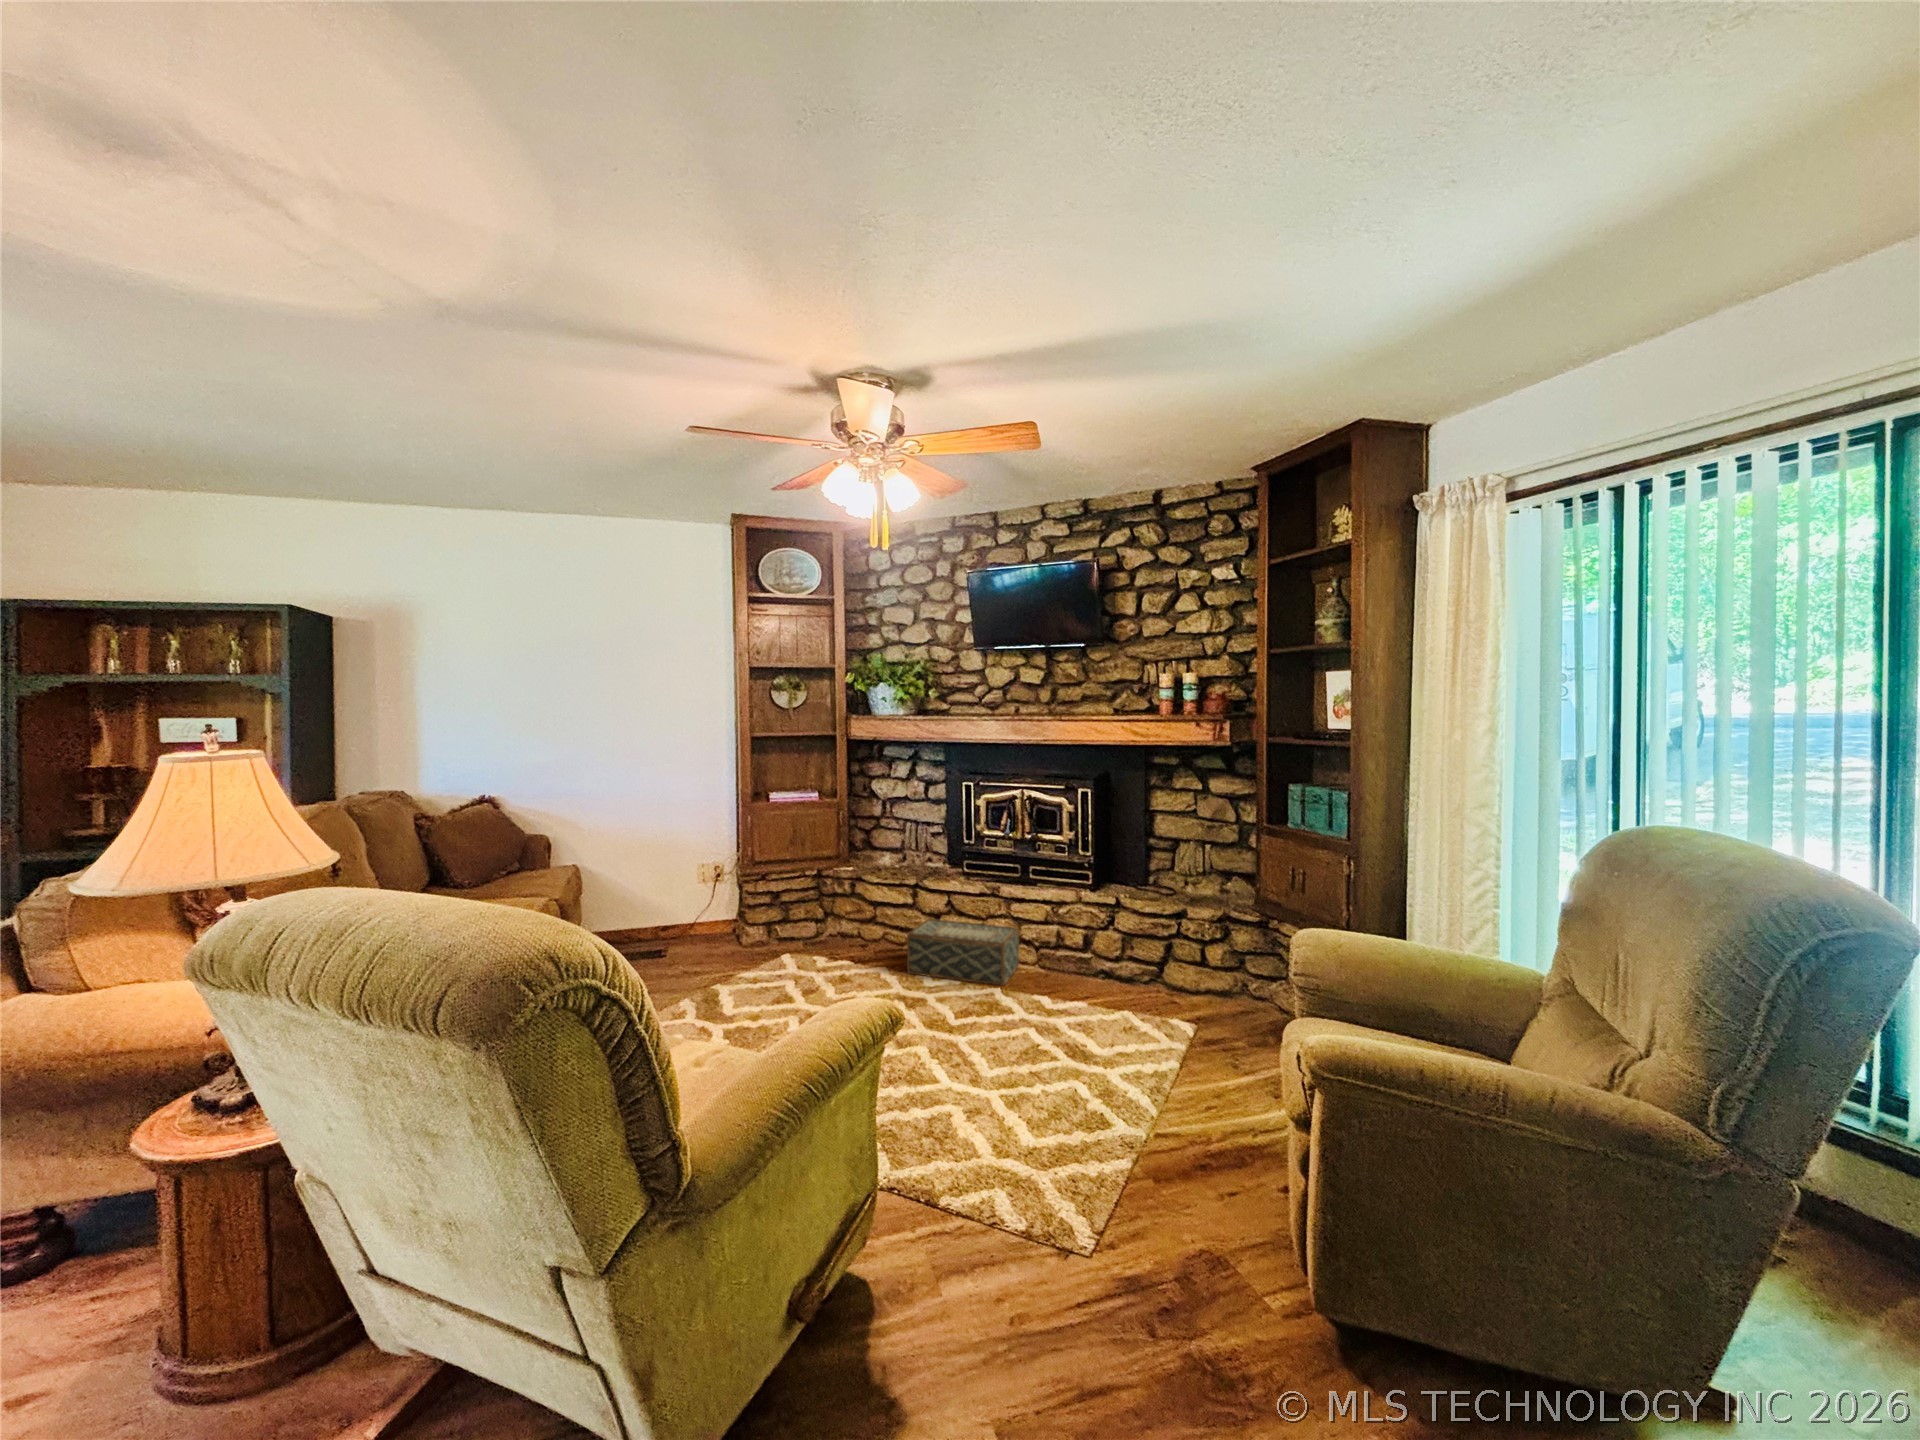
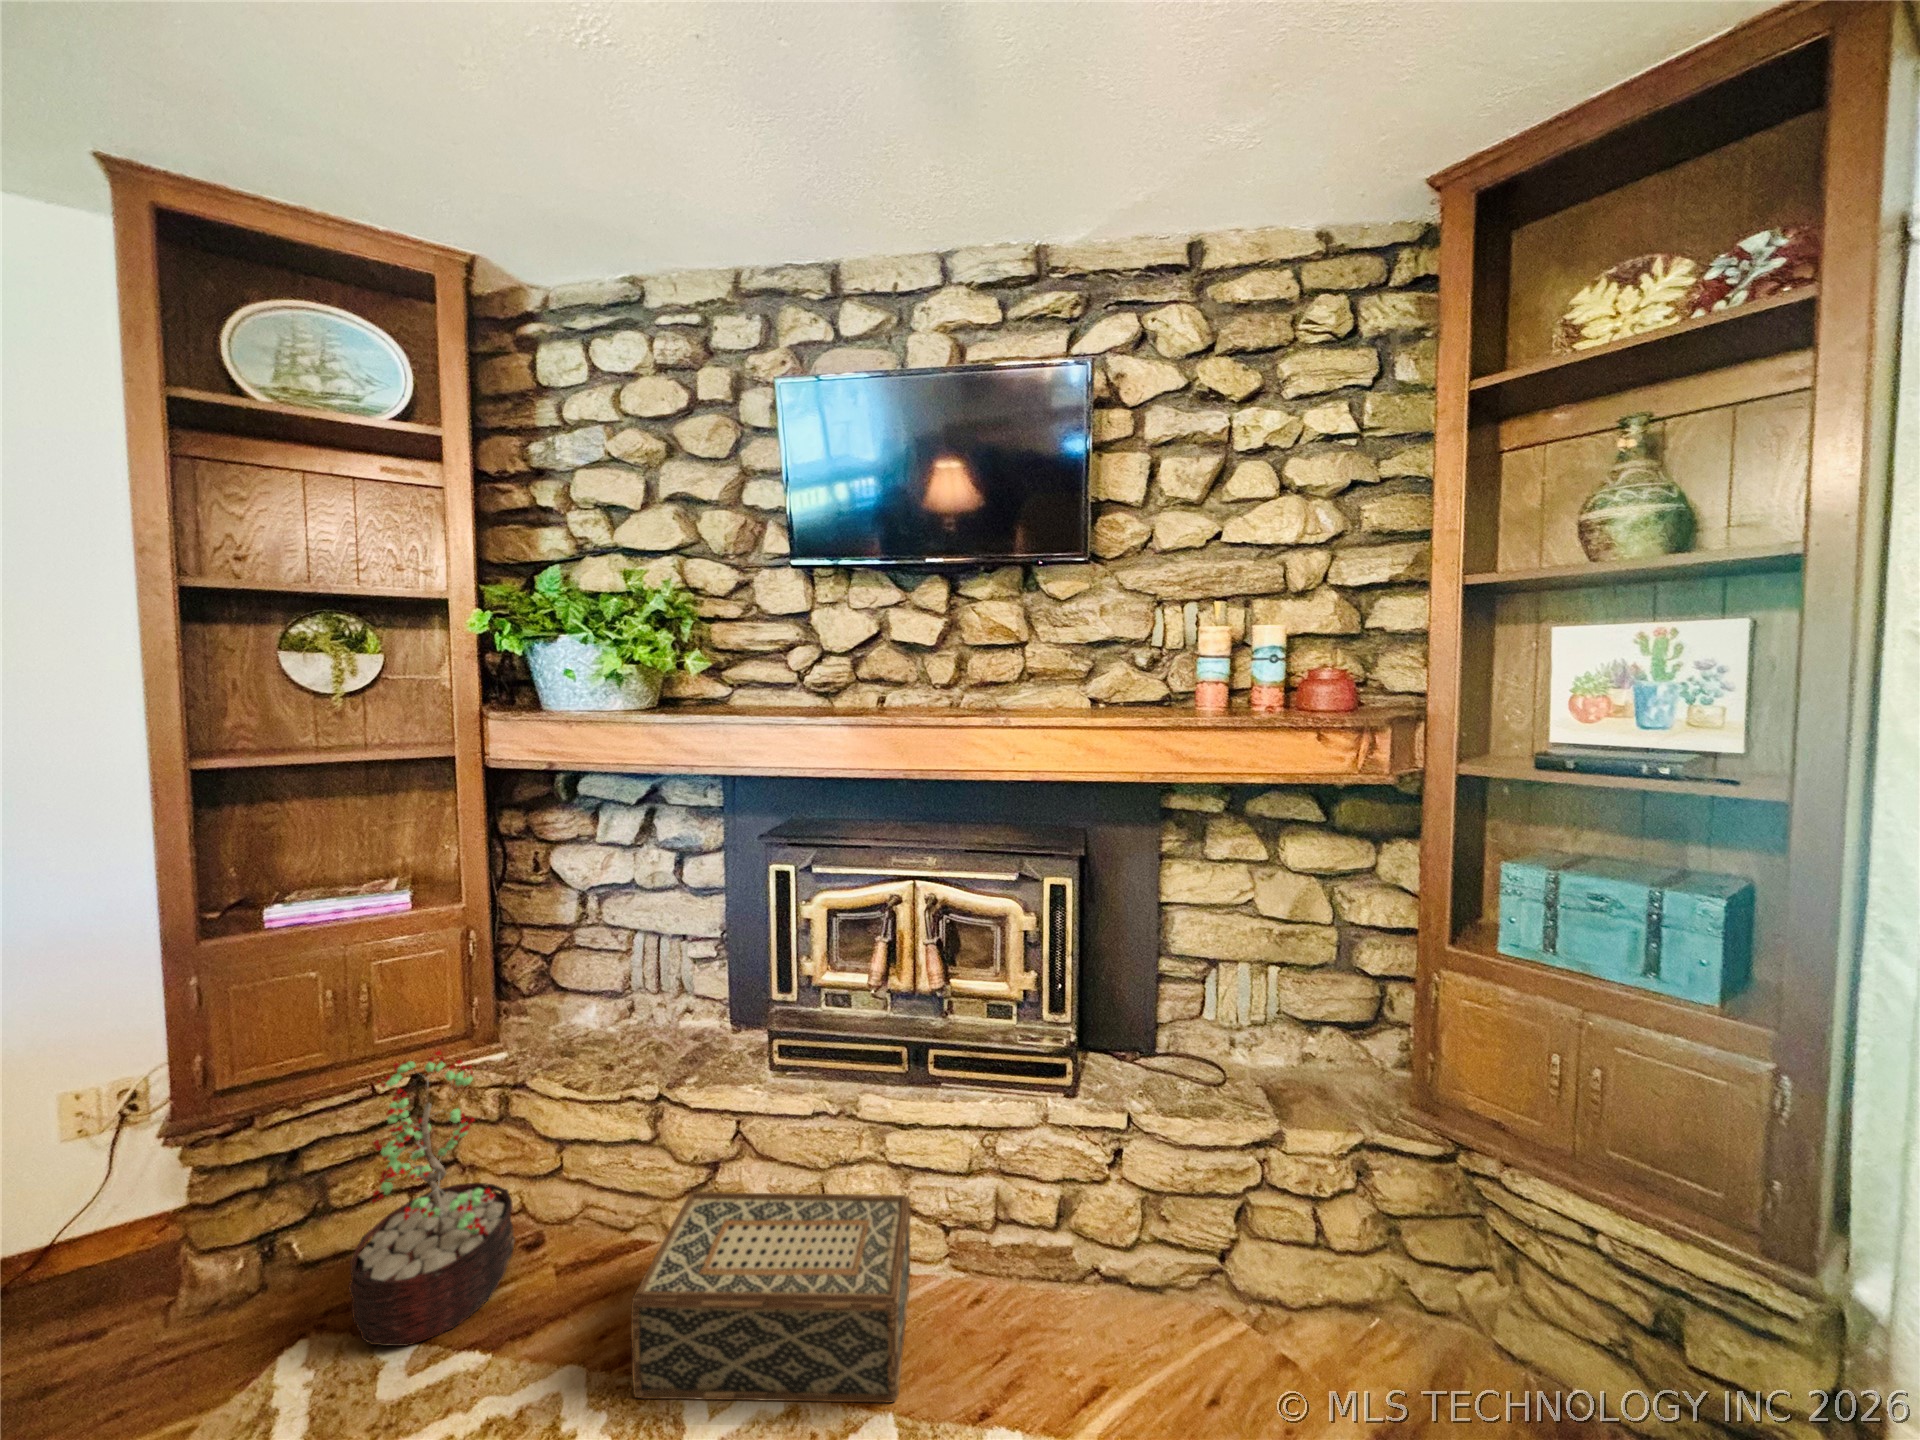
decorative plant: none [806,854,859,957] -> present [349,1051,515,1346]

